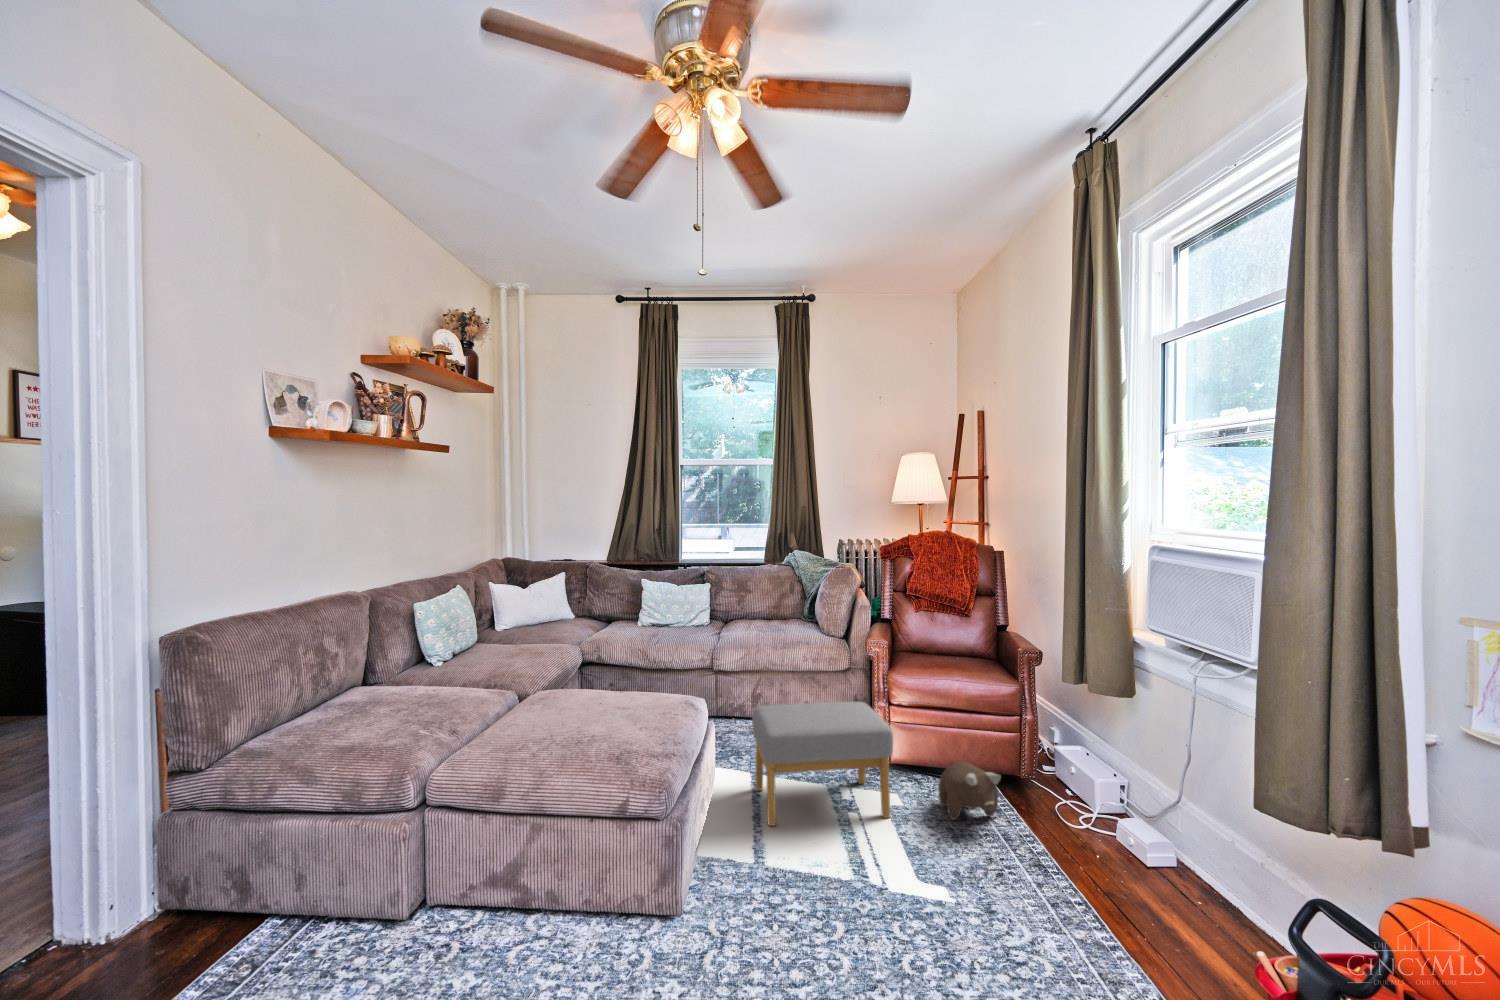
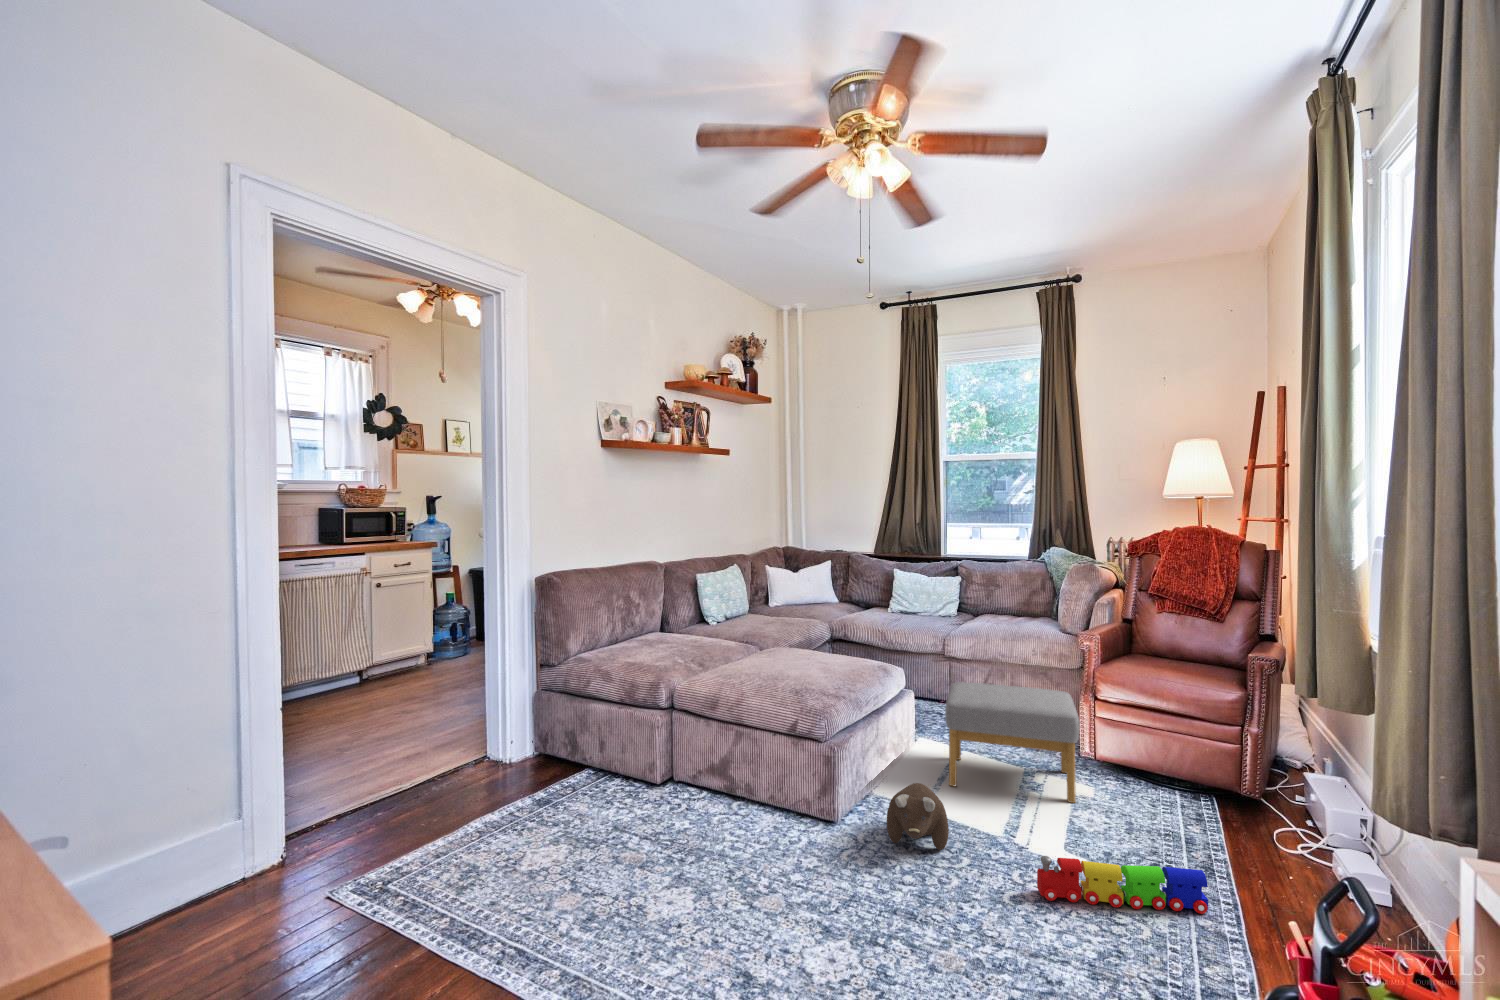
plush toy: present [938,762,1001,820] -> present [887,783,949,850]
toy train: none [921,874,1063,950] -> present [1037,856,1208,914]

